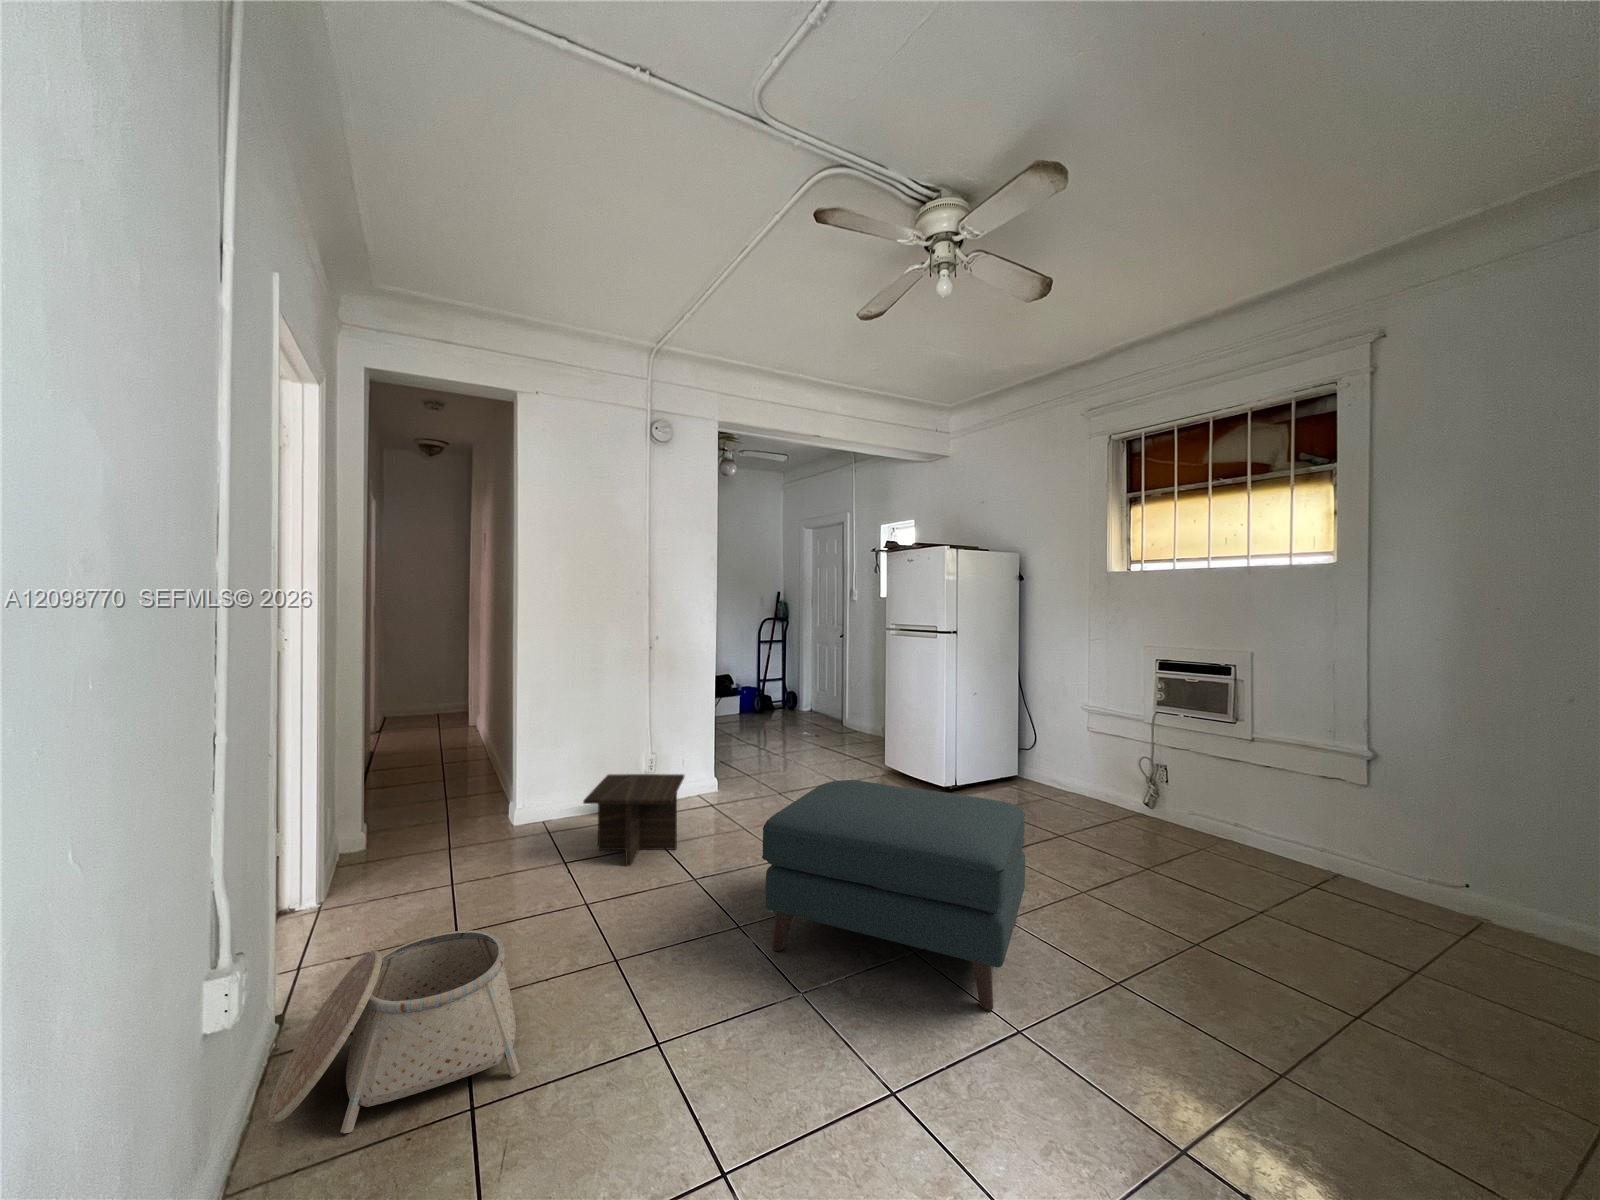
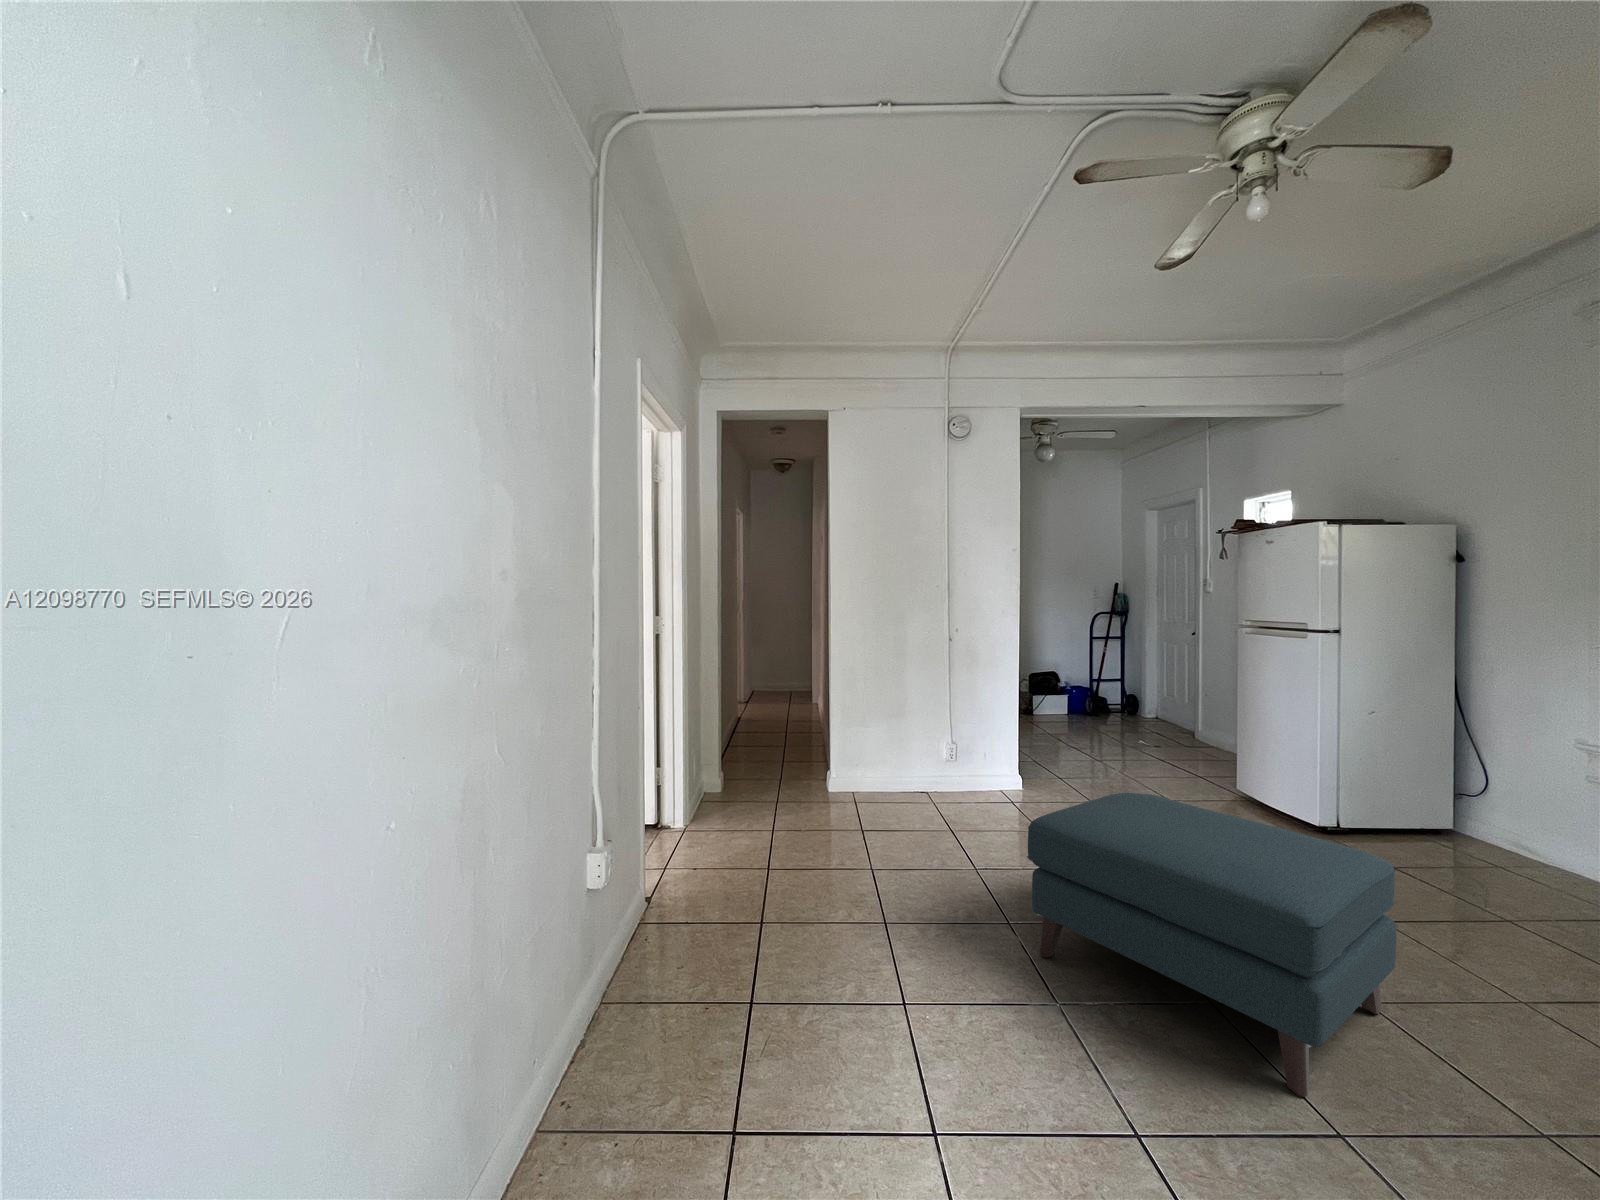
coffee table: present [583,774,684,866] -> none [876,757,977,846]
basket: present [268,930,520,1133] -> none [629,862,792,990]

